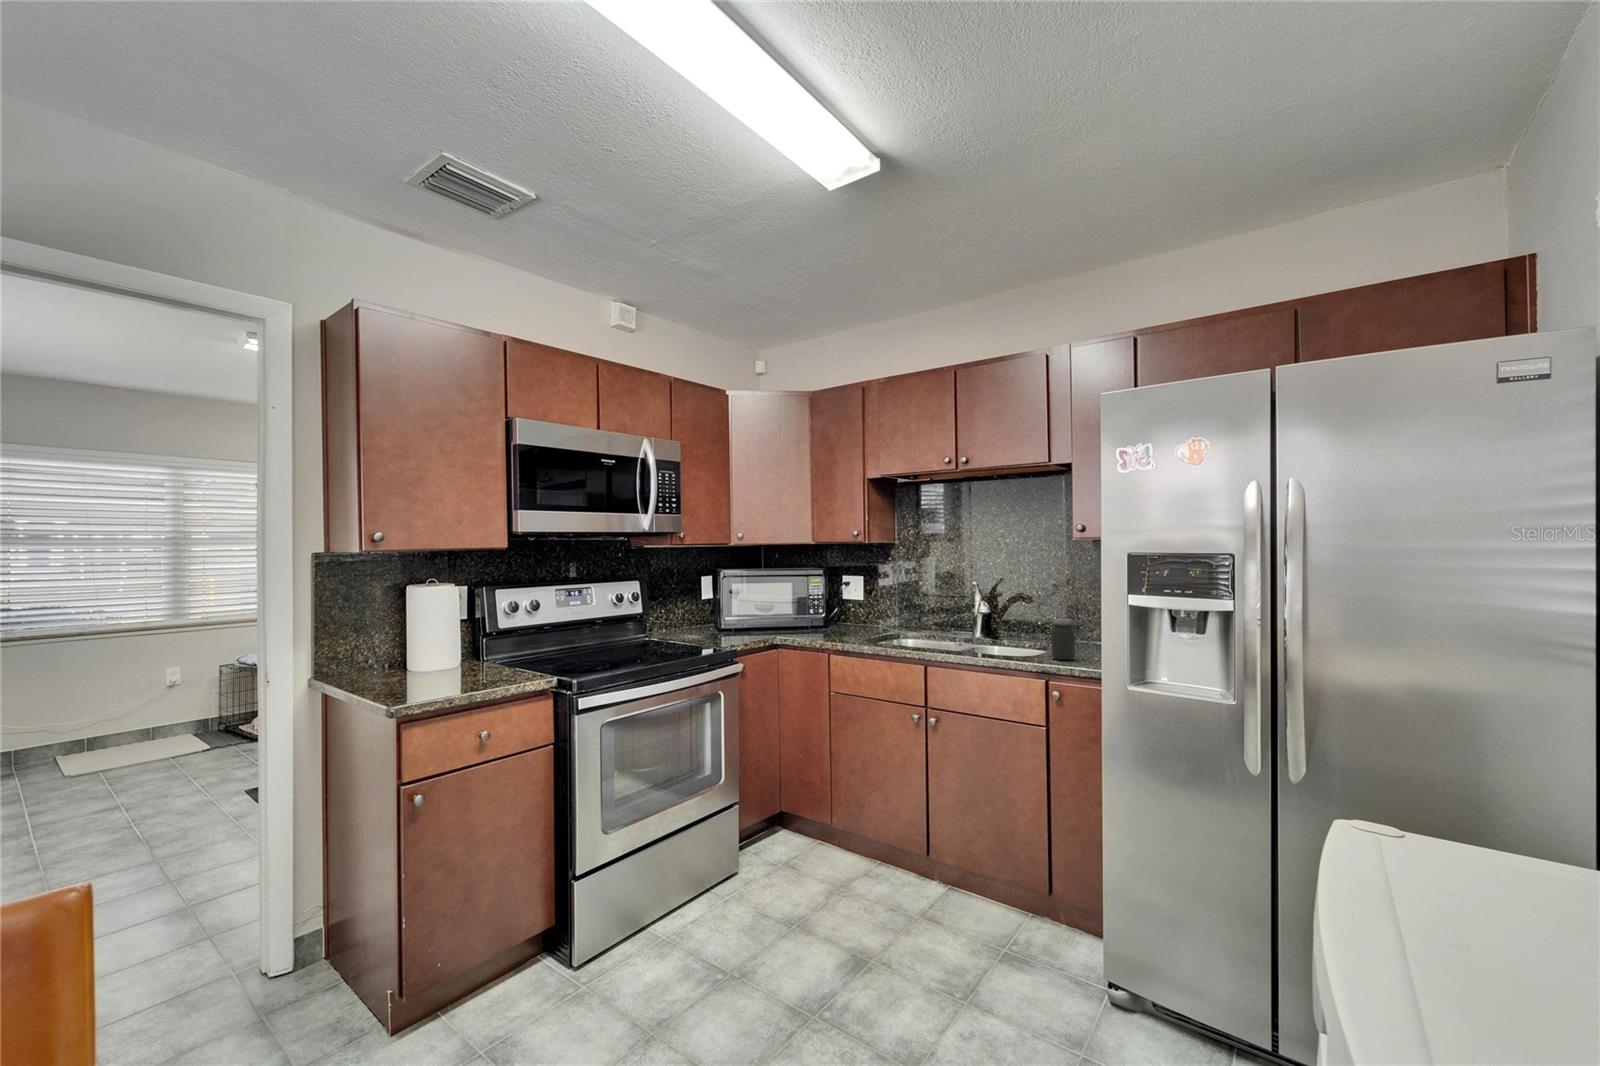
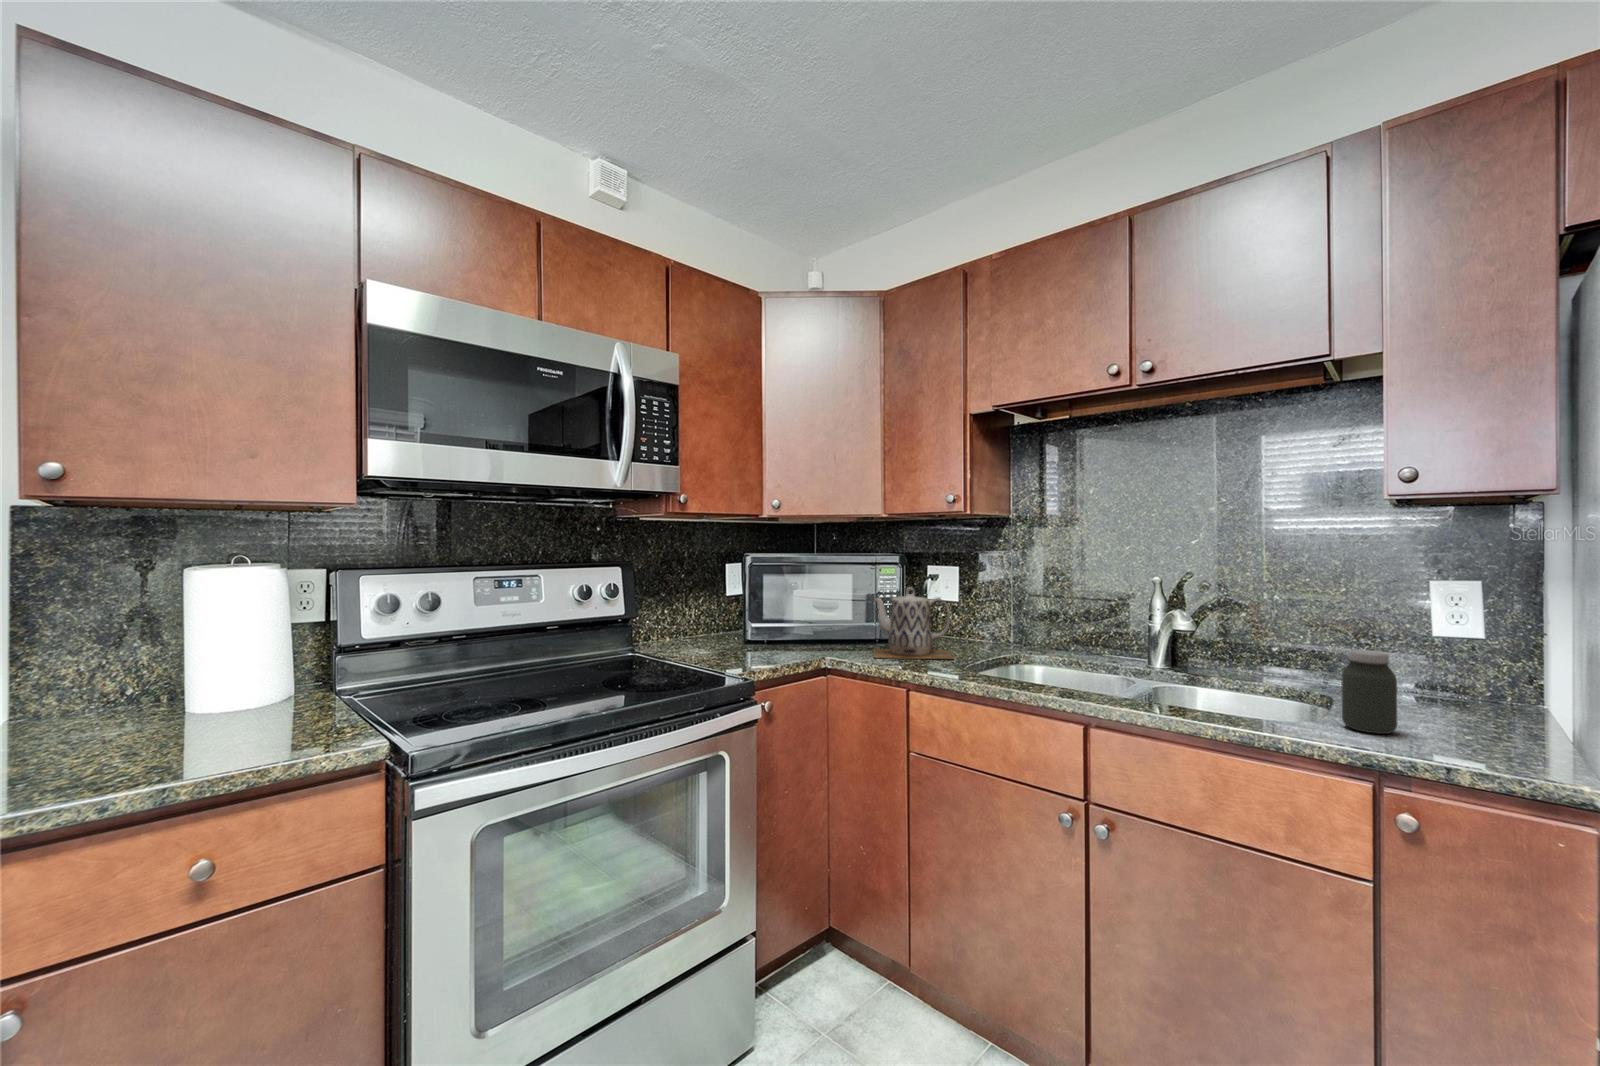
teapot: none [806,591,859,638] -> present [873,587,953,659]

